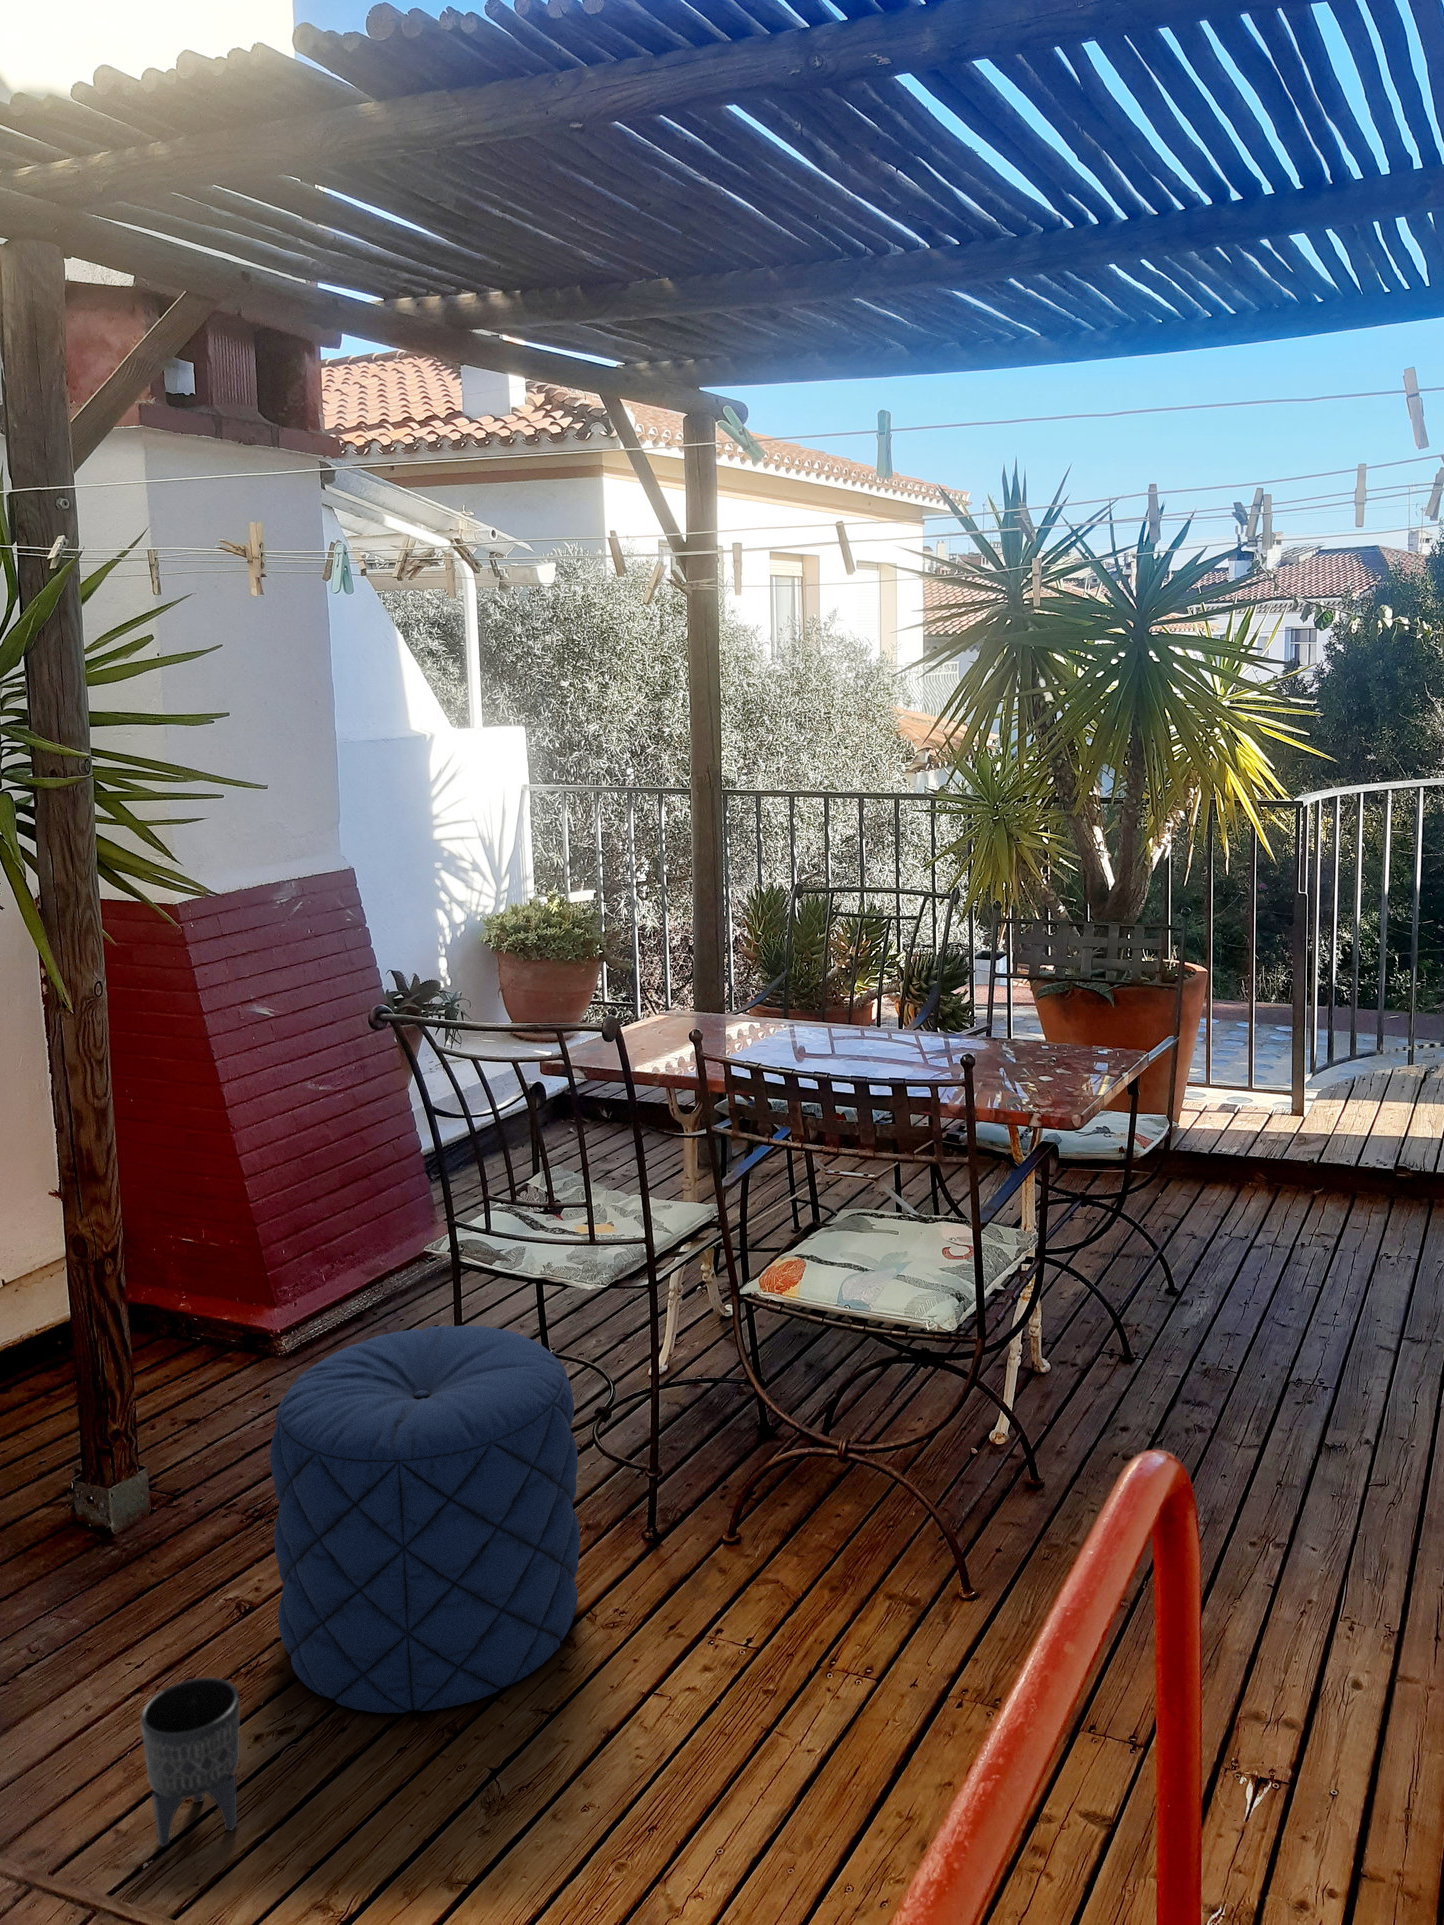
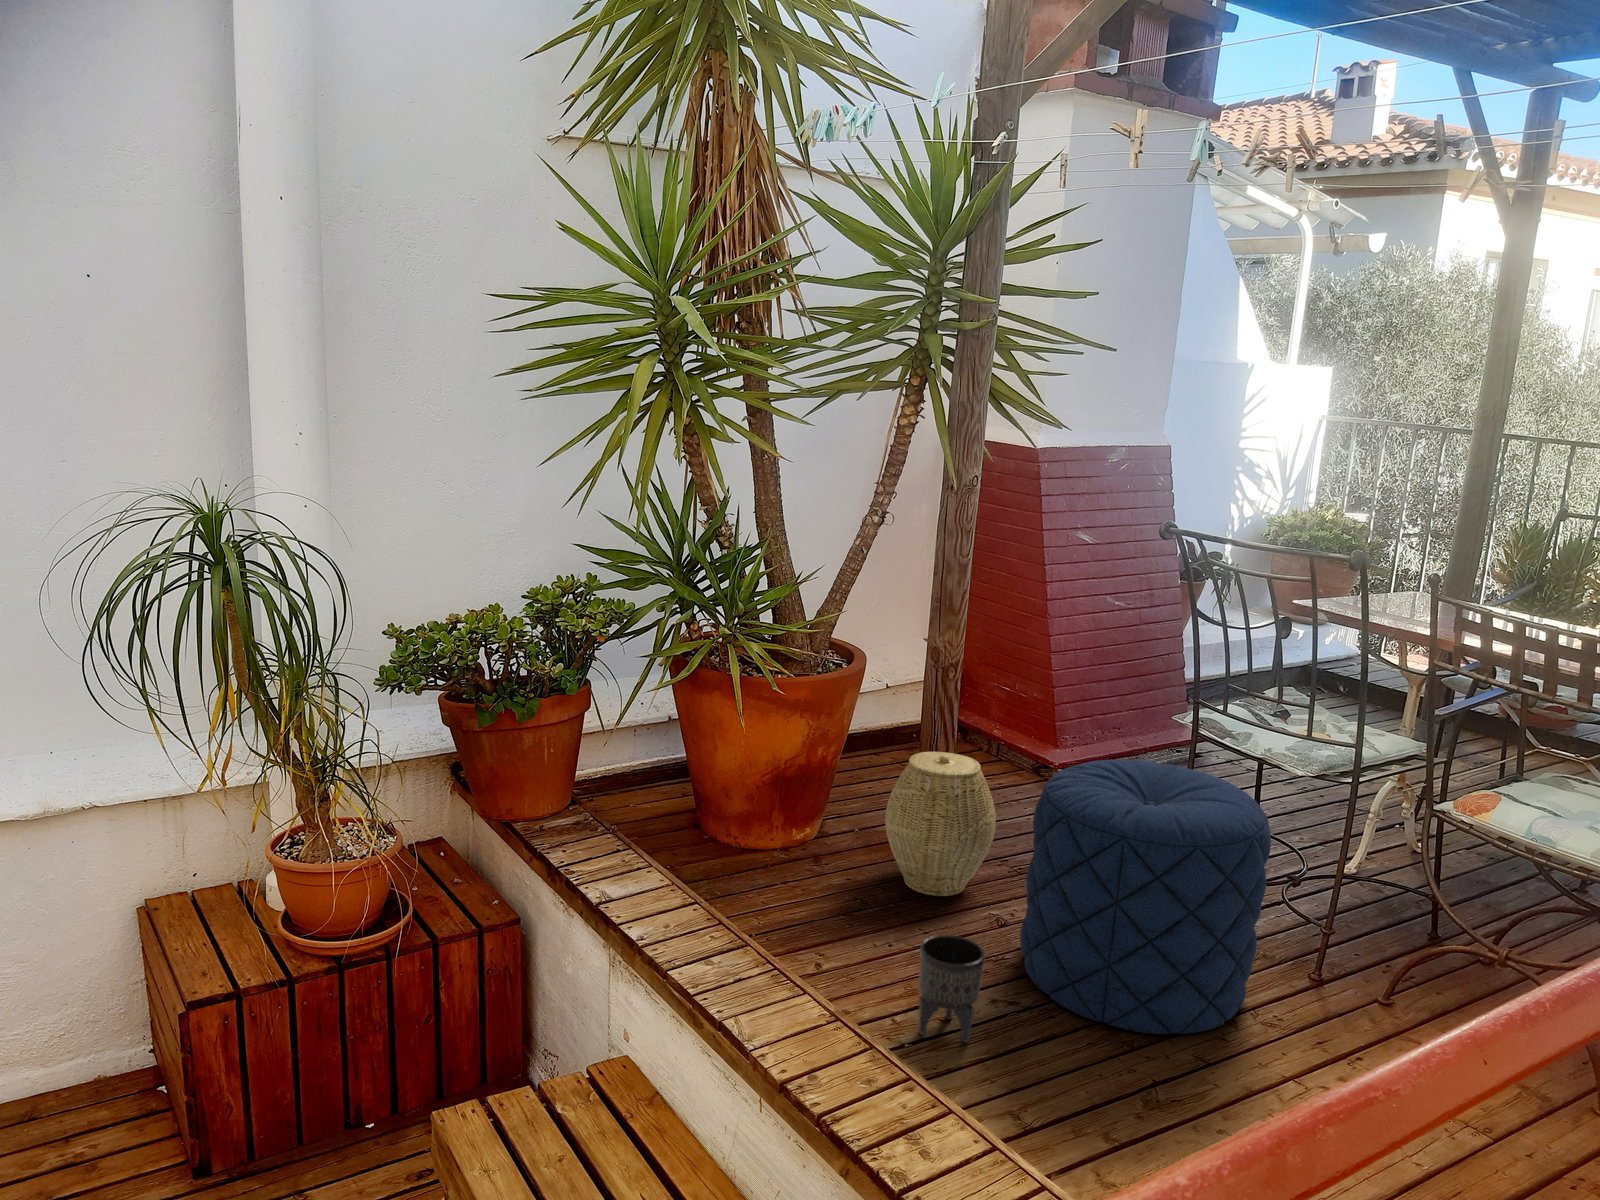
woven basket: none [42,1384,213,1605] -> present [885,752,996,896]

